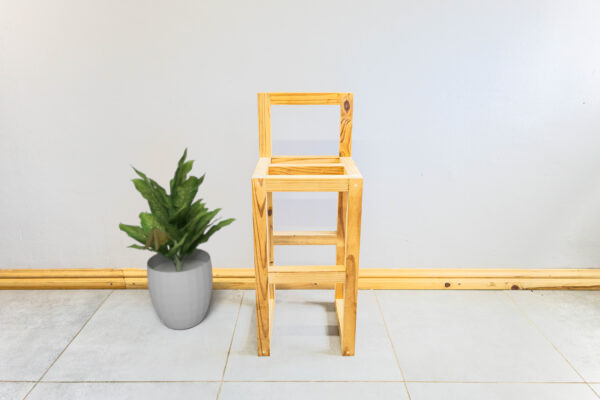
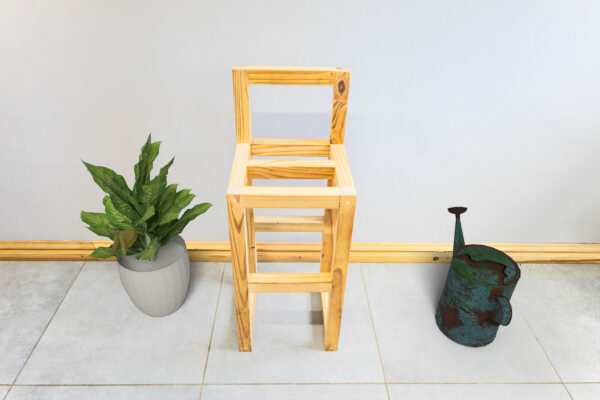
watering can: none [451,224,526,352] -> present [435,207,521,348]

